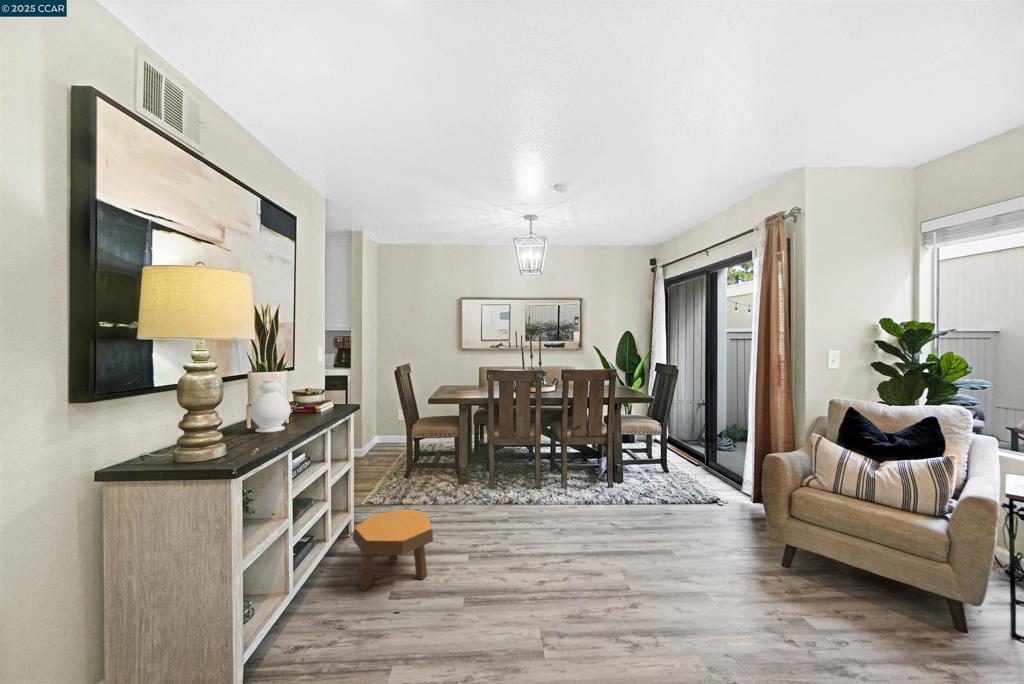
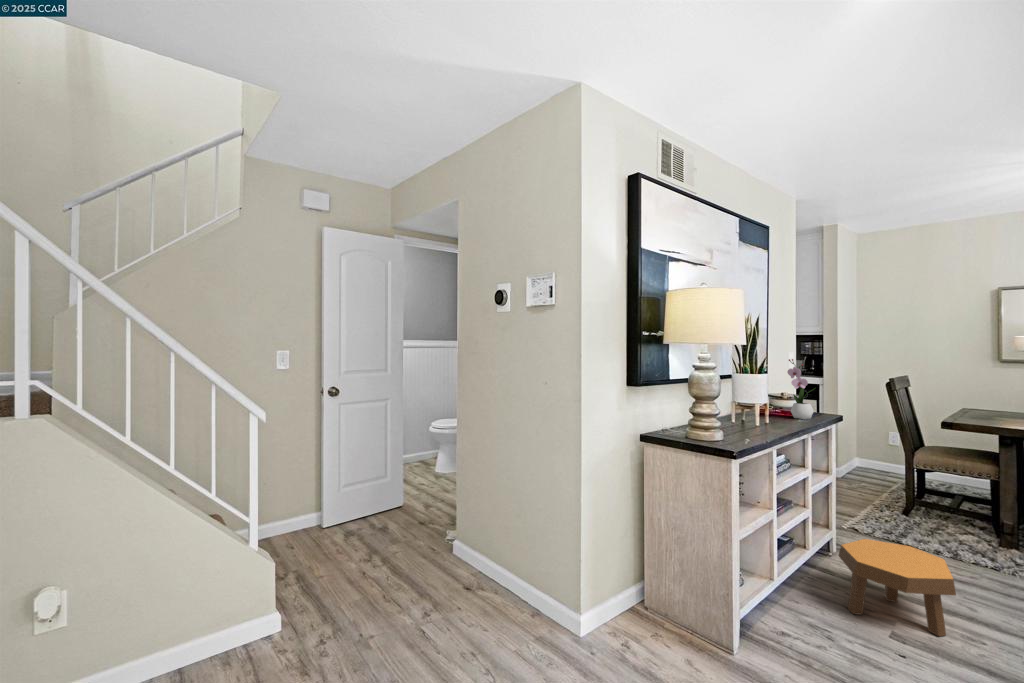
flower arrangement: none [310,354,337,413] -> present [787,359,814,419]
decorative vase: present [249,378,291,432] -> none [735,380,772,428]

